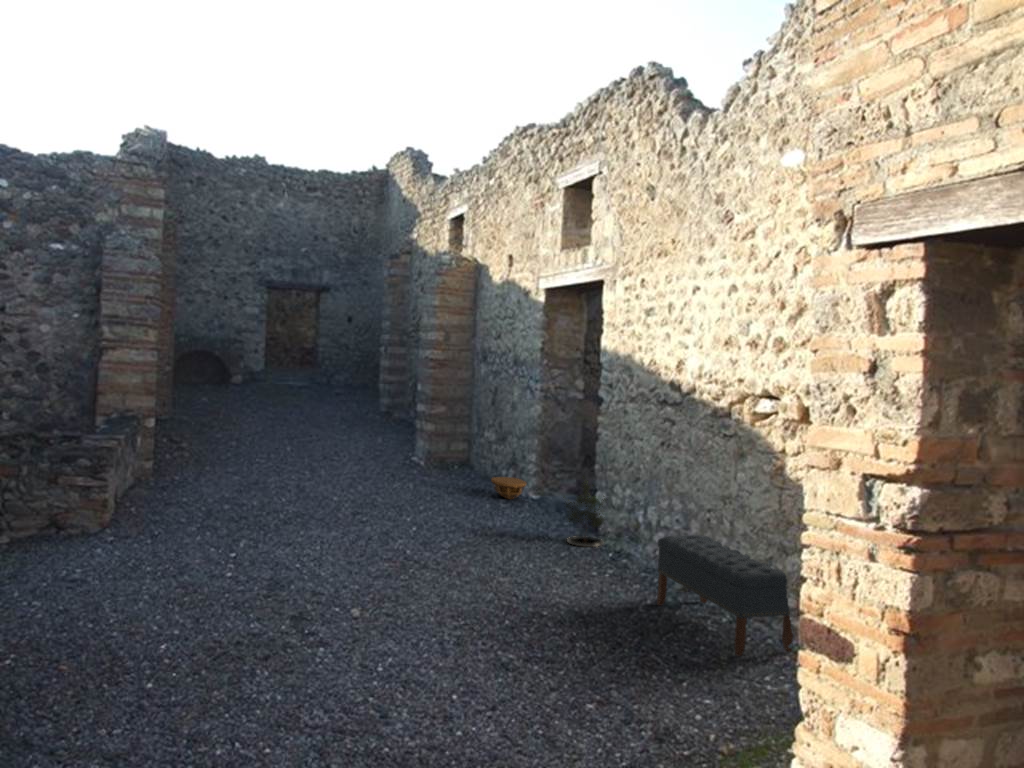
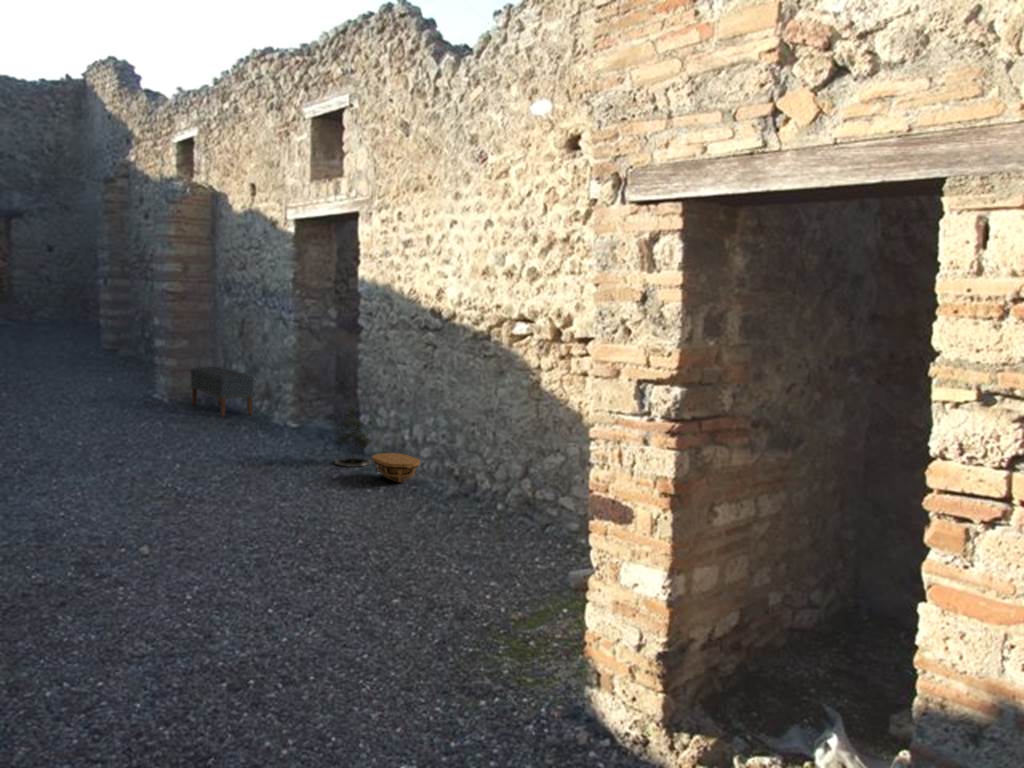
basket: present [491,477,526,499] -> present [372,453,420,482]
bench: present [657,535,793,656] -> present [190,367,254,417]

